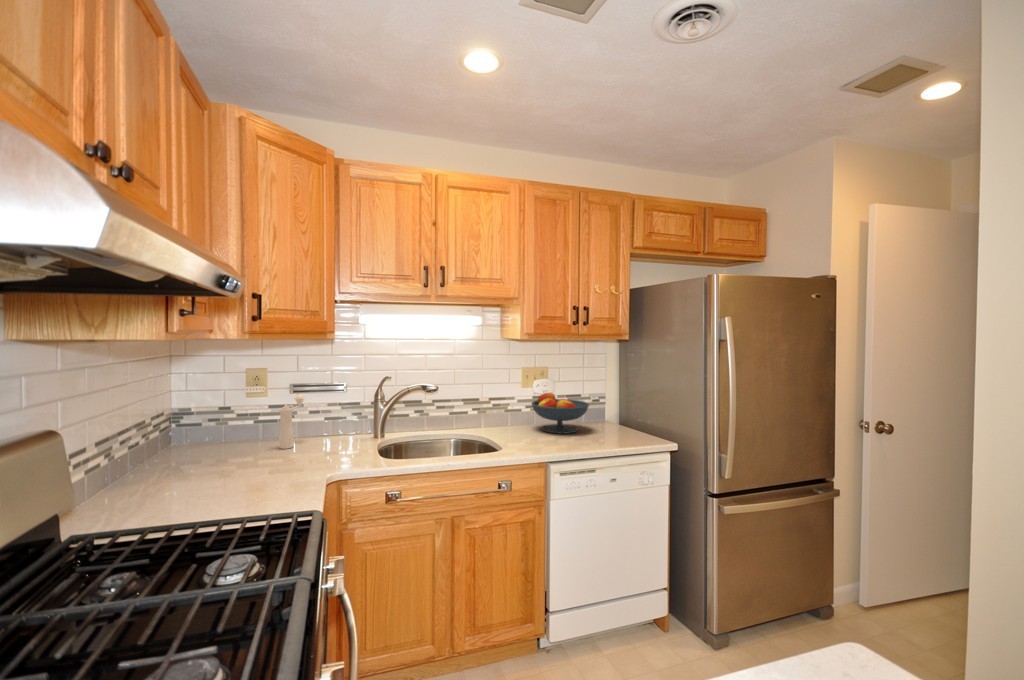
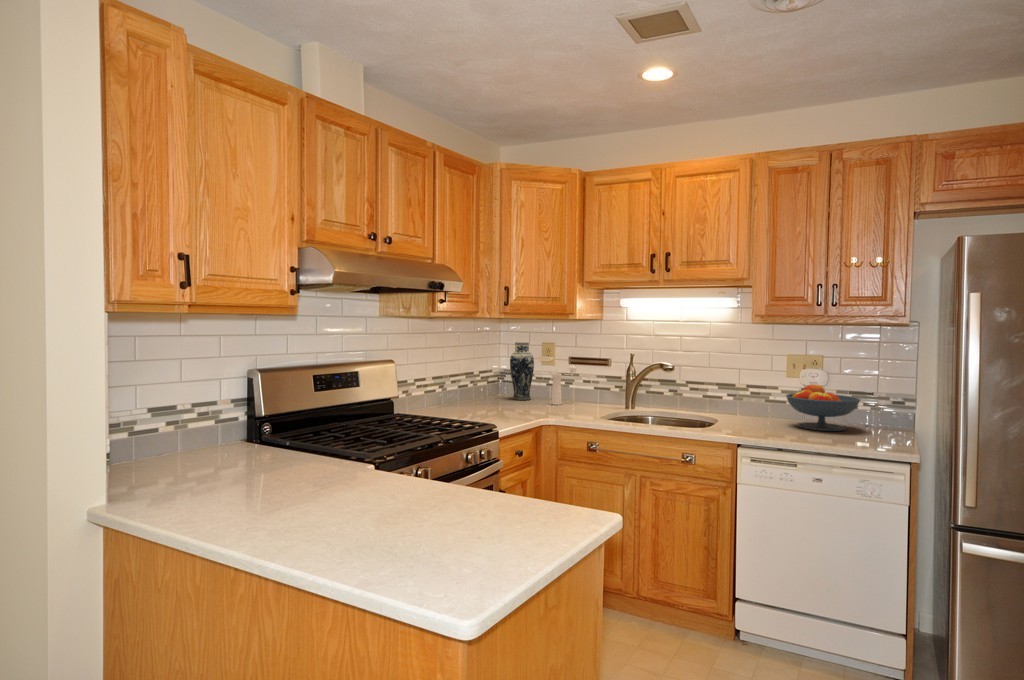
vase: none [202,369,239,450] -> present [510,342,534,400]

